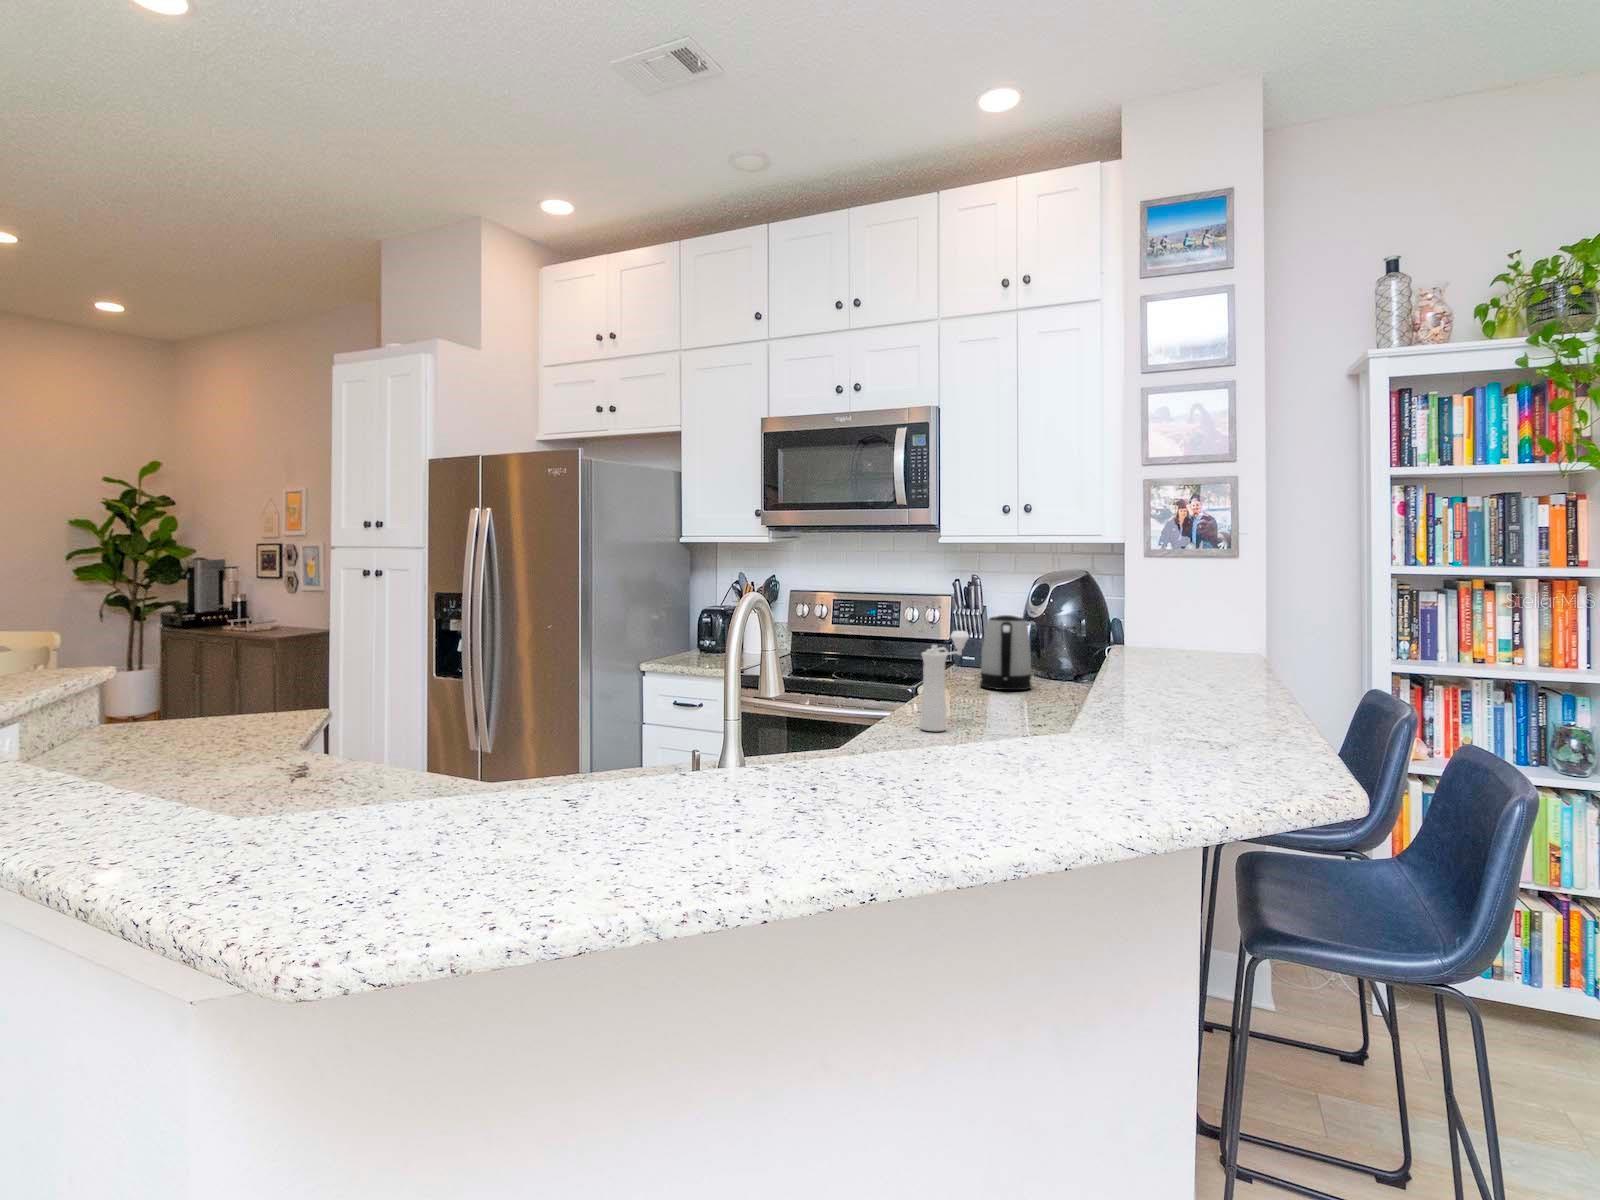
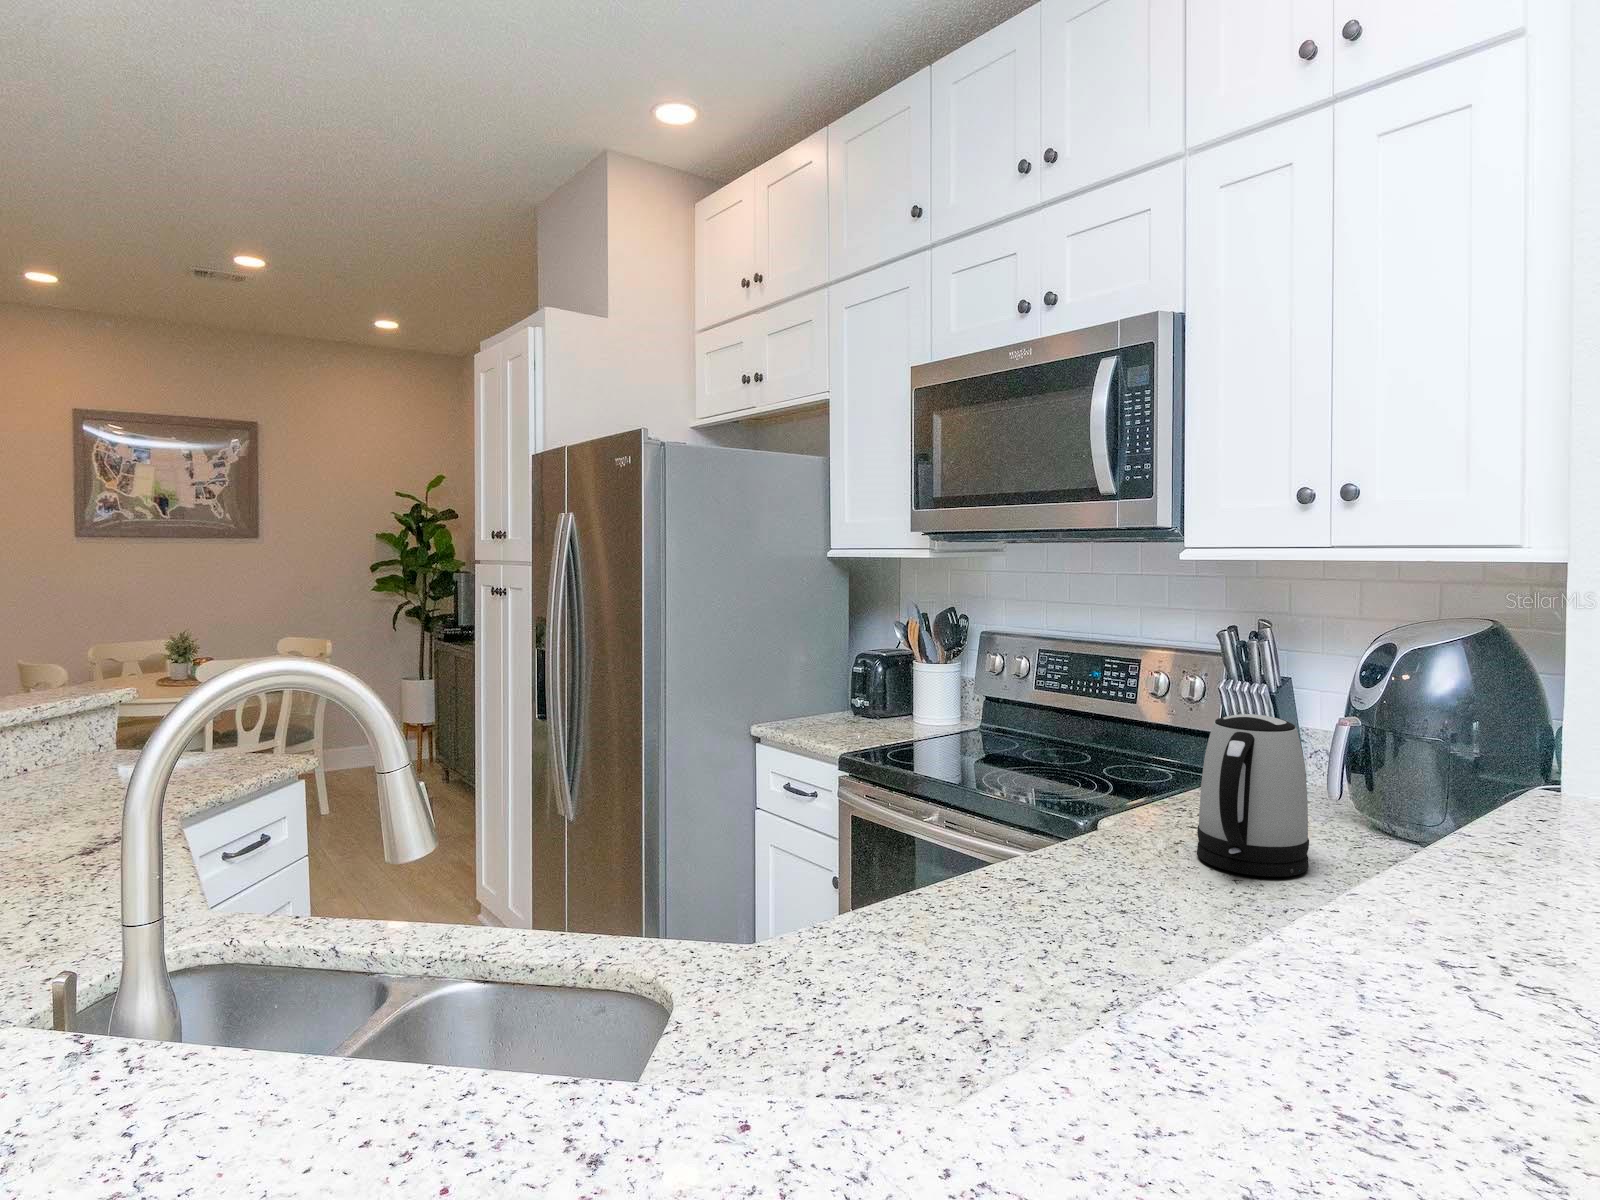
pepper mill: present [920,631,969,731] -> none [887,776,1029,1007]

